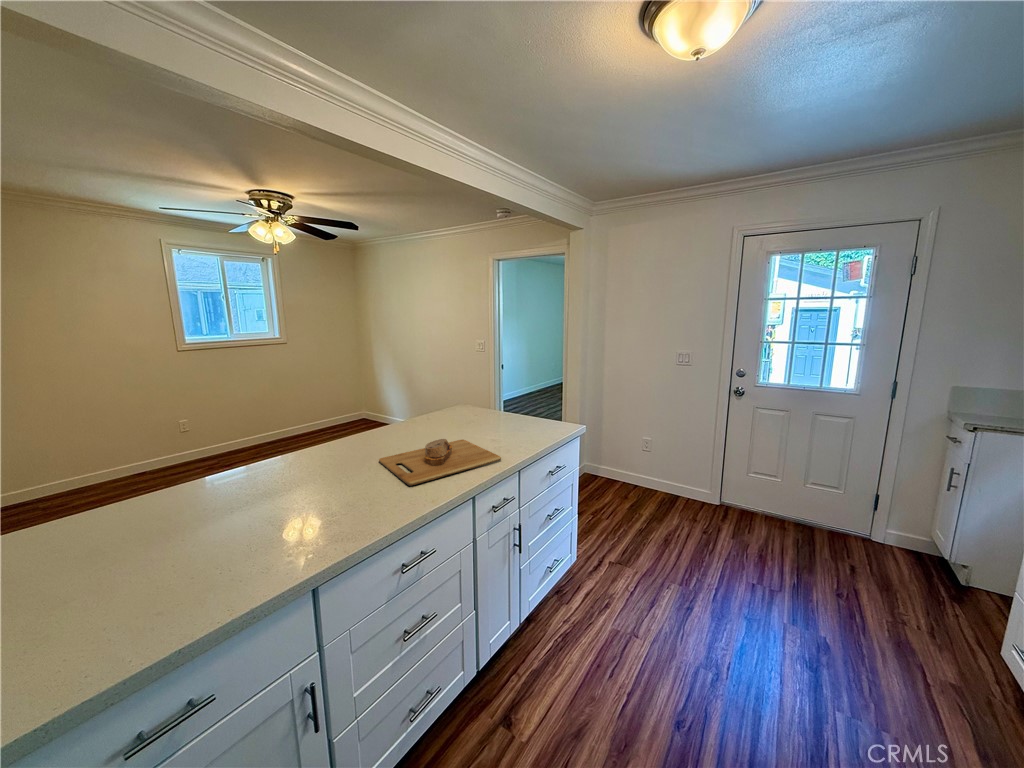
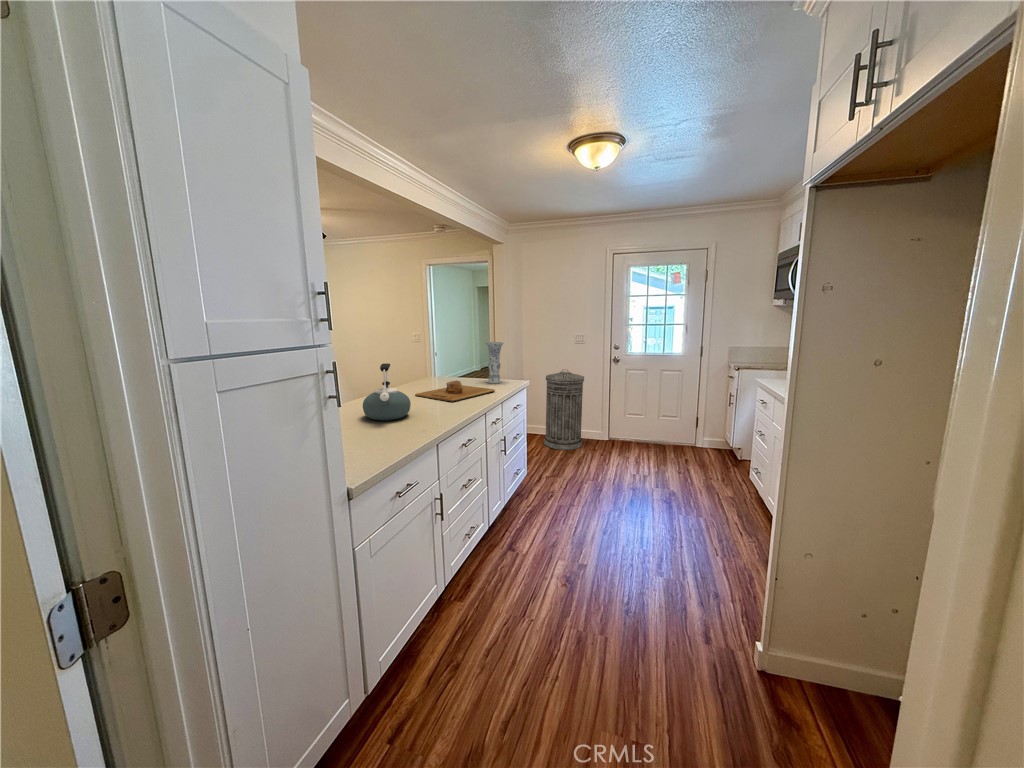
vase: none [508,375,536,437] -> present [486,342,503,383]
trash can: none [623,401,685,514] -> present [544,369,584,450]
kettle: none [220,434,310,537] -> present [363,363,411,420]

